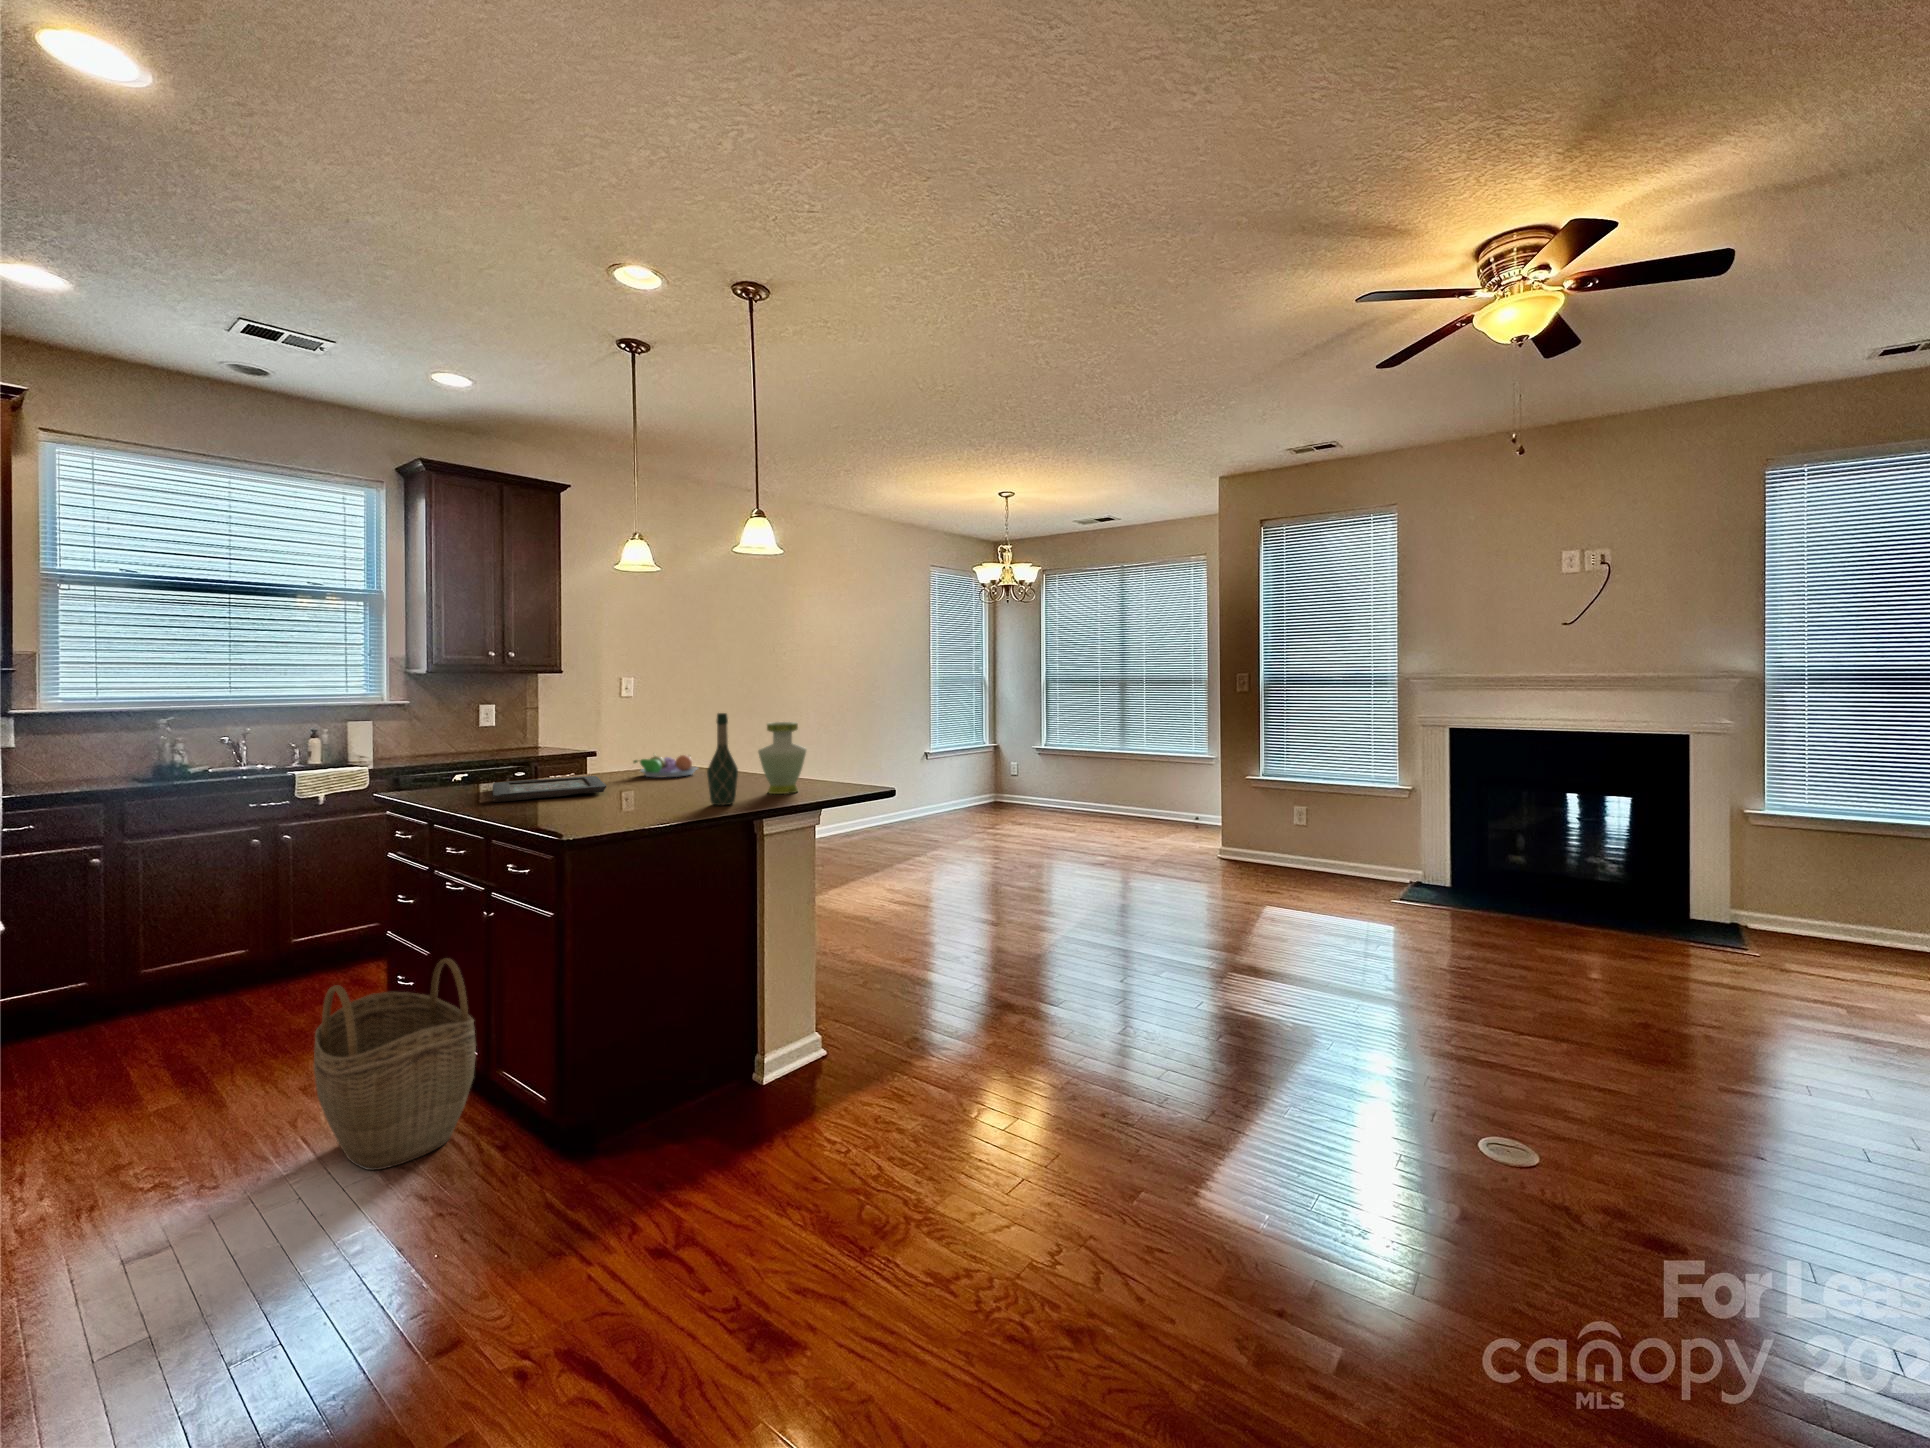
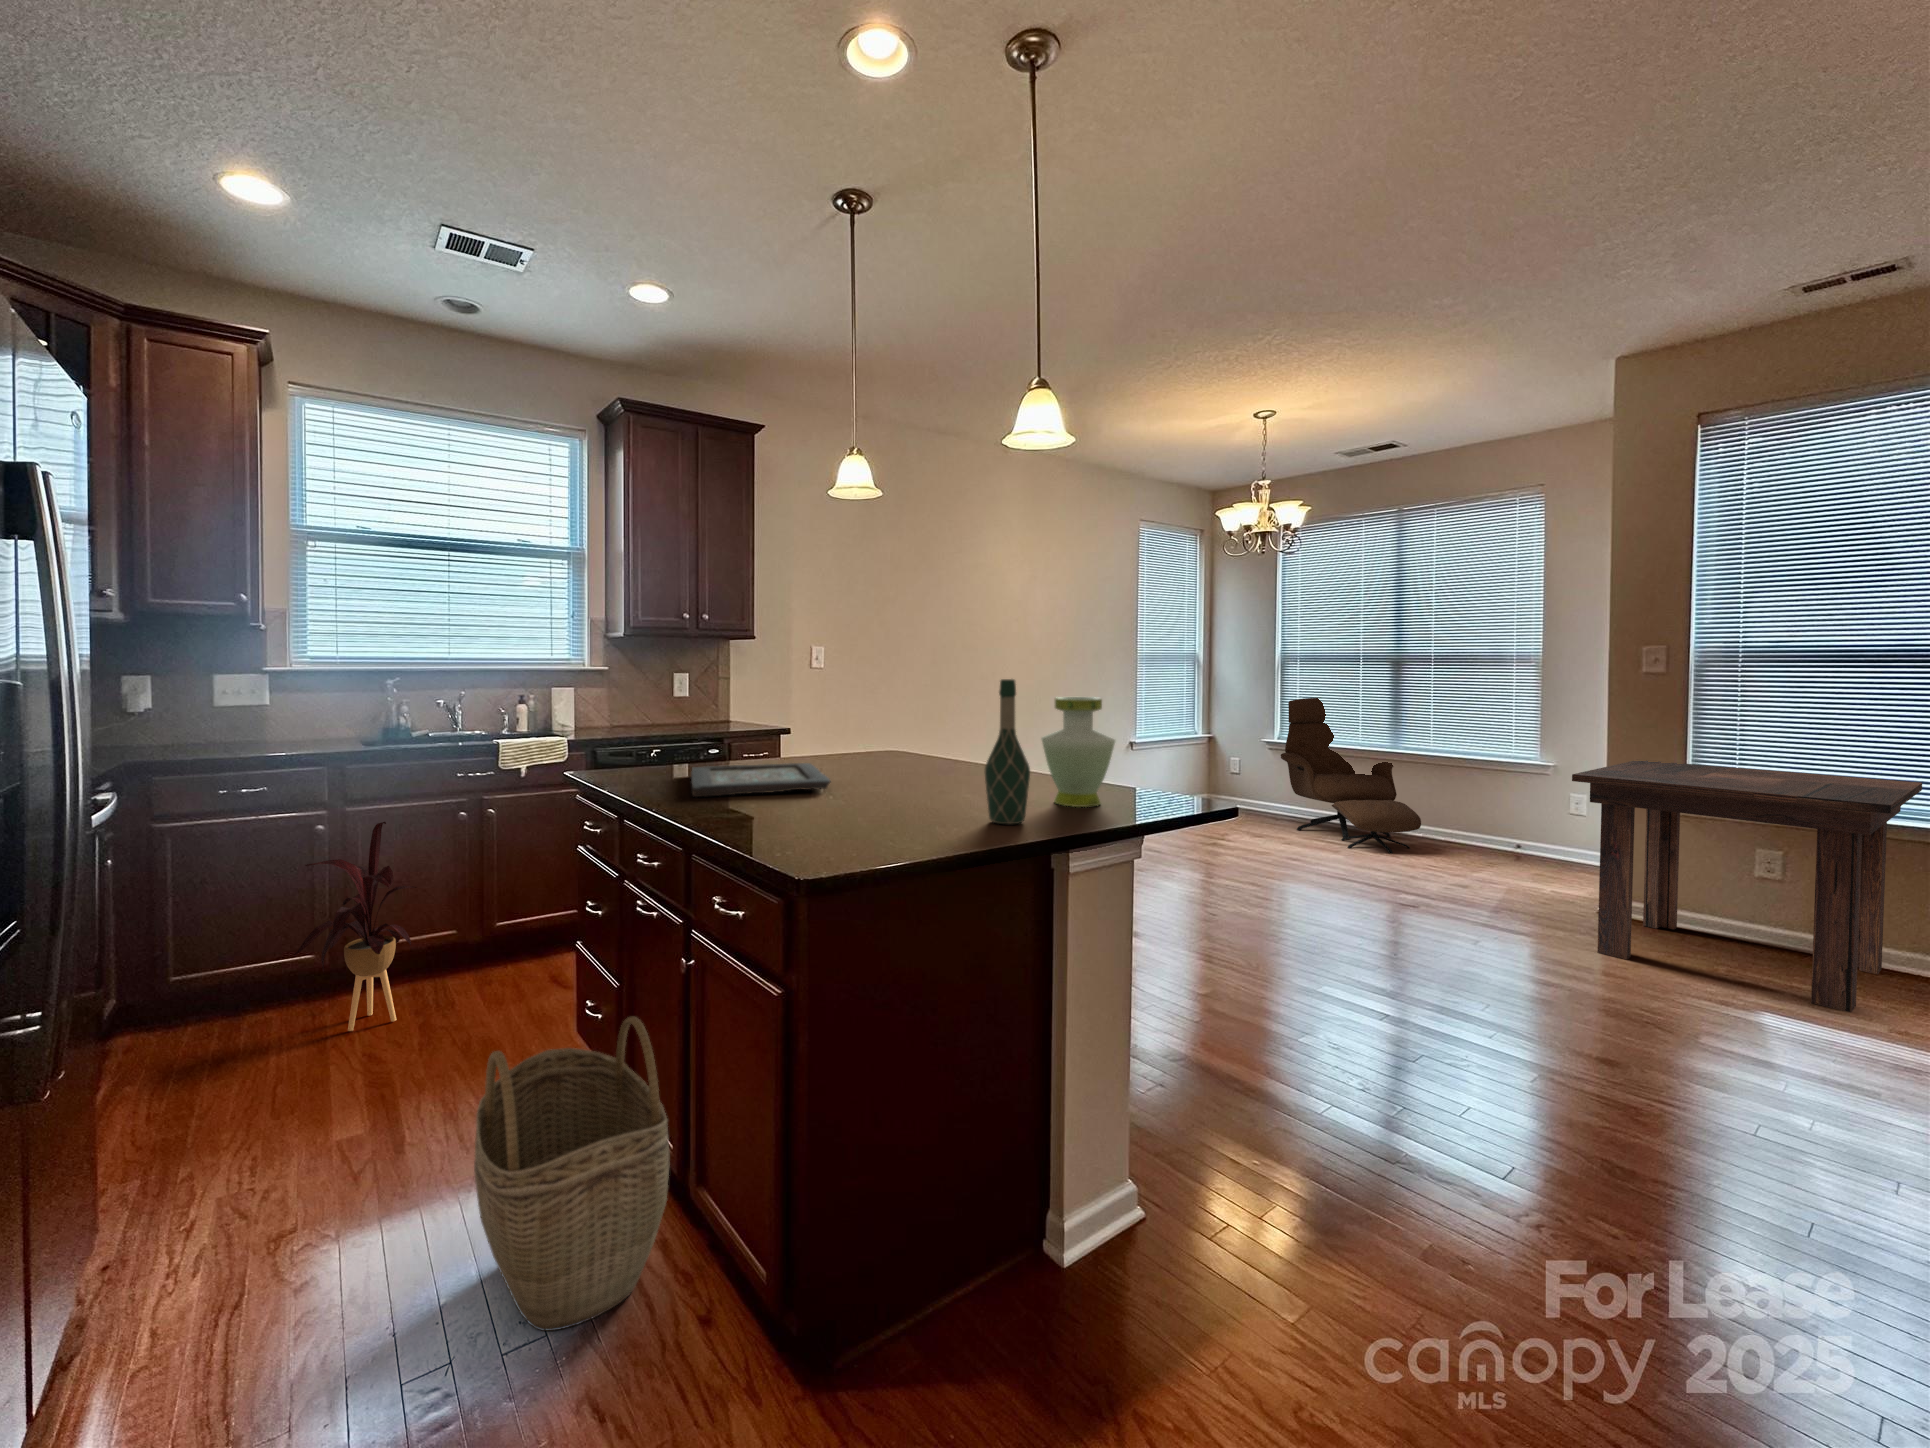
lounge chair: none [1040,712,1131,831] -> present [1281,698,1421,853]
dining table: none [1182,752,1368,903] -> present [1572,761,1922,1012]
fruit bowl: present [634,755,697,778] -> none [852,734,931,768]
house plant: none [80,847,212,1041] -> present [294,822,416,1031]

